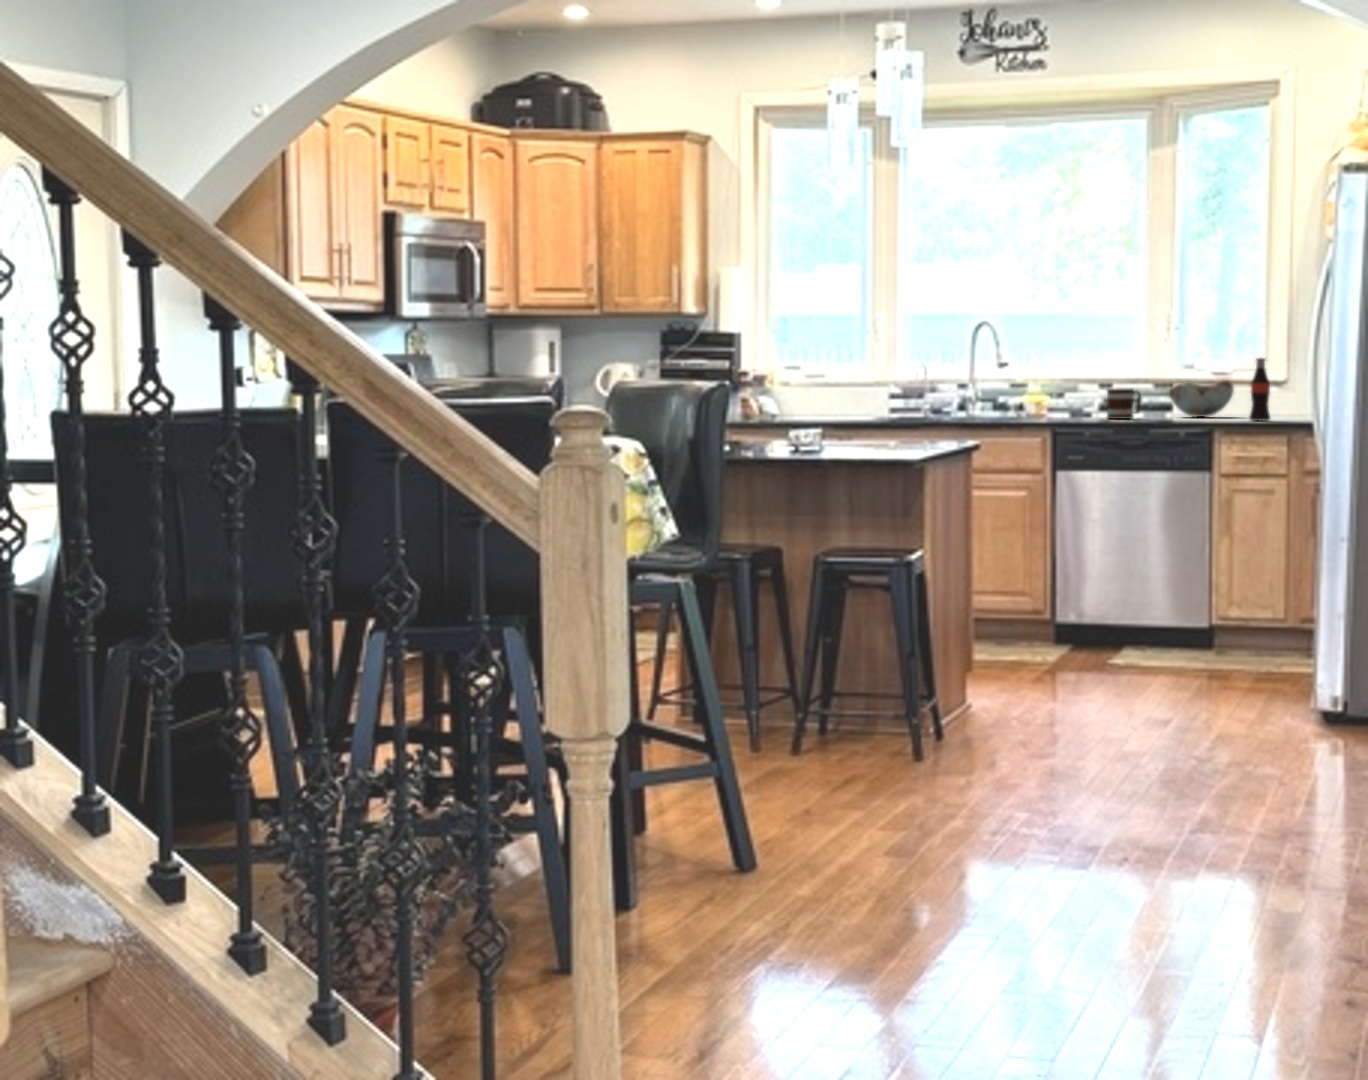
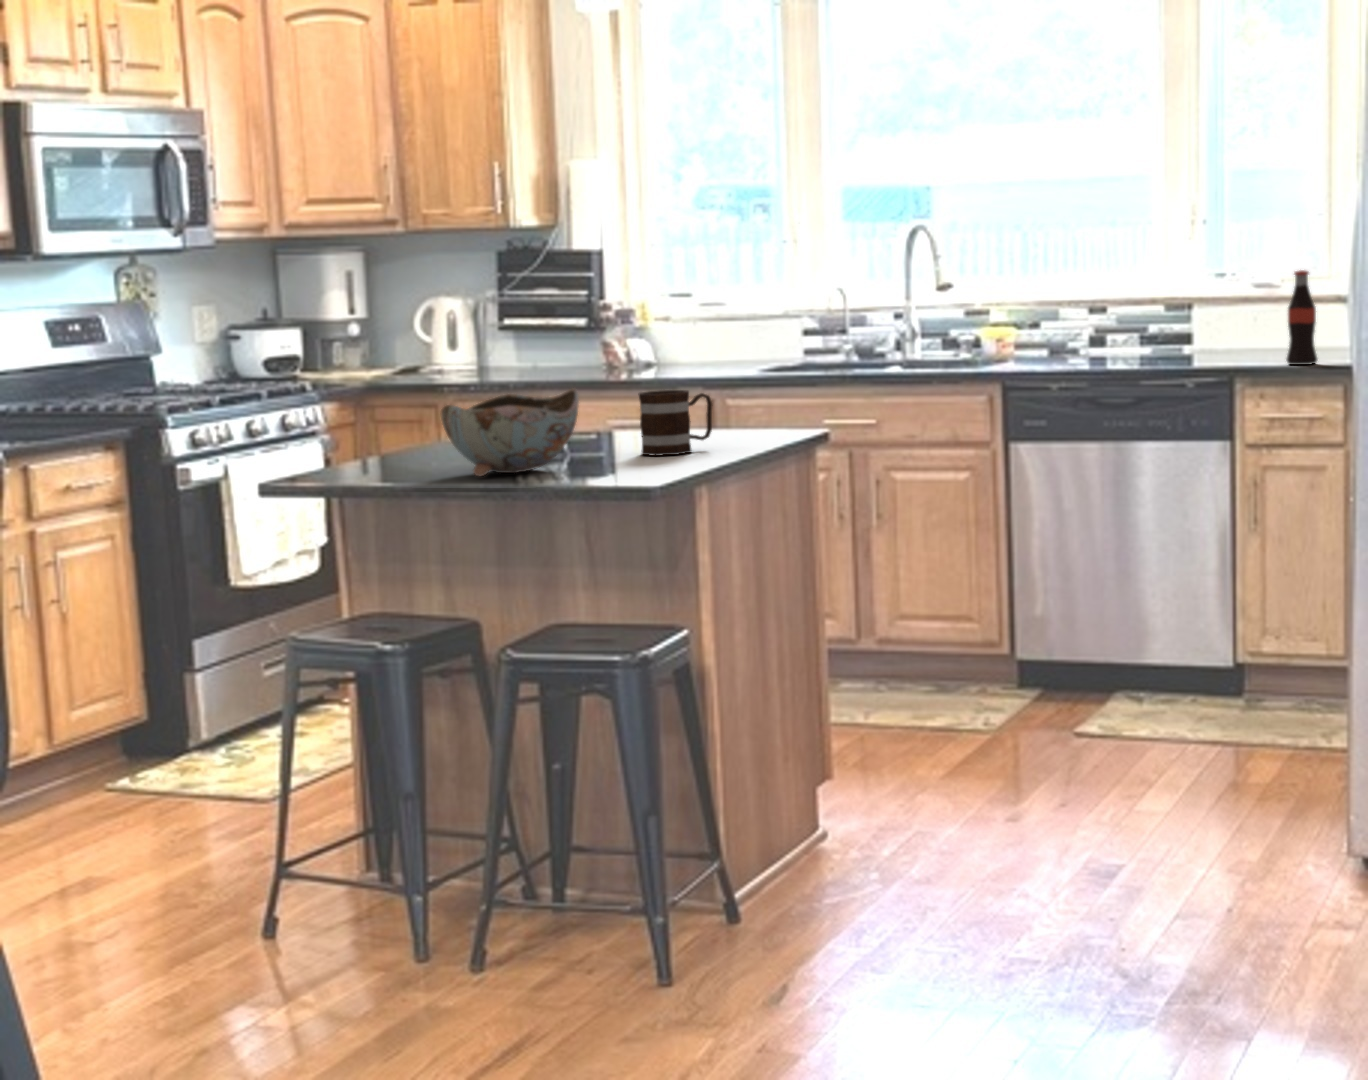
bowl: present [1169,380,1234,417] -> present [441,388,579,476]
mug: present [1107,388,1141,419] -> present [638,390,713,456]

